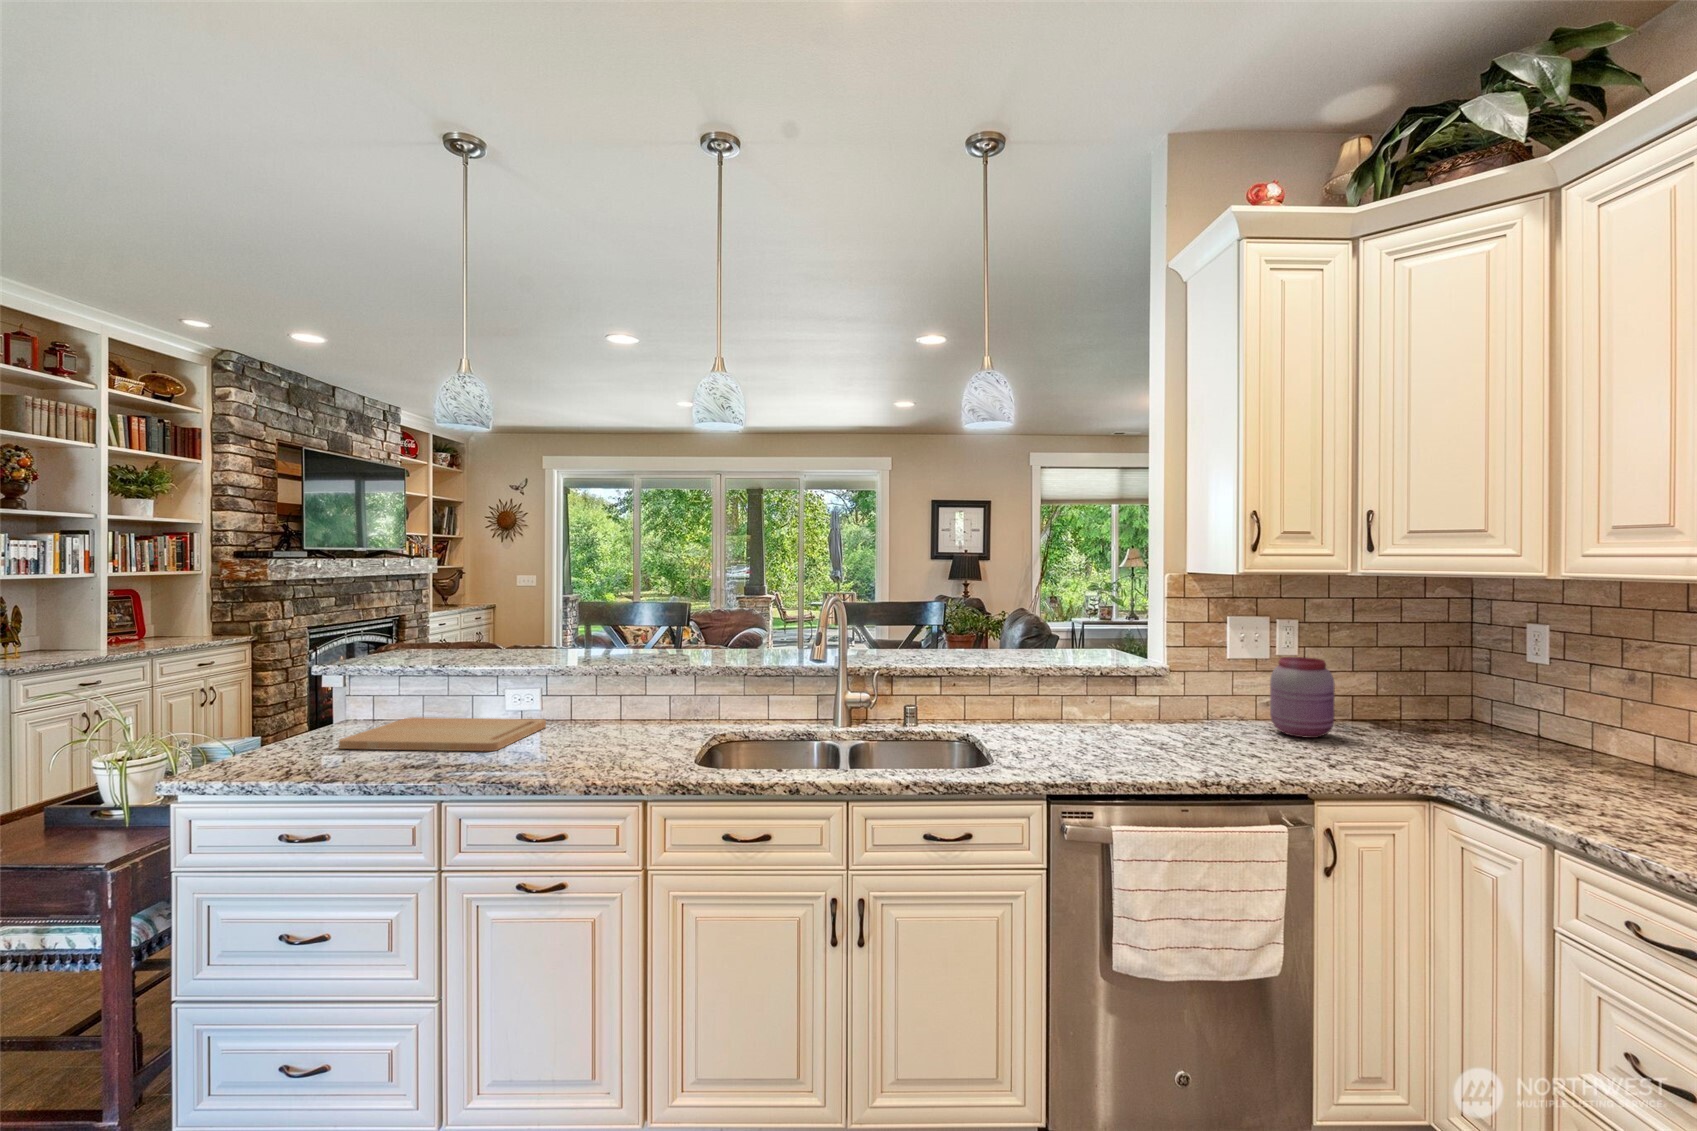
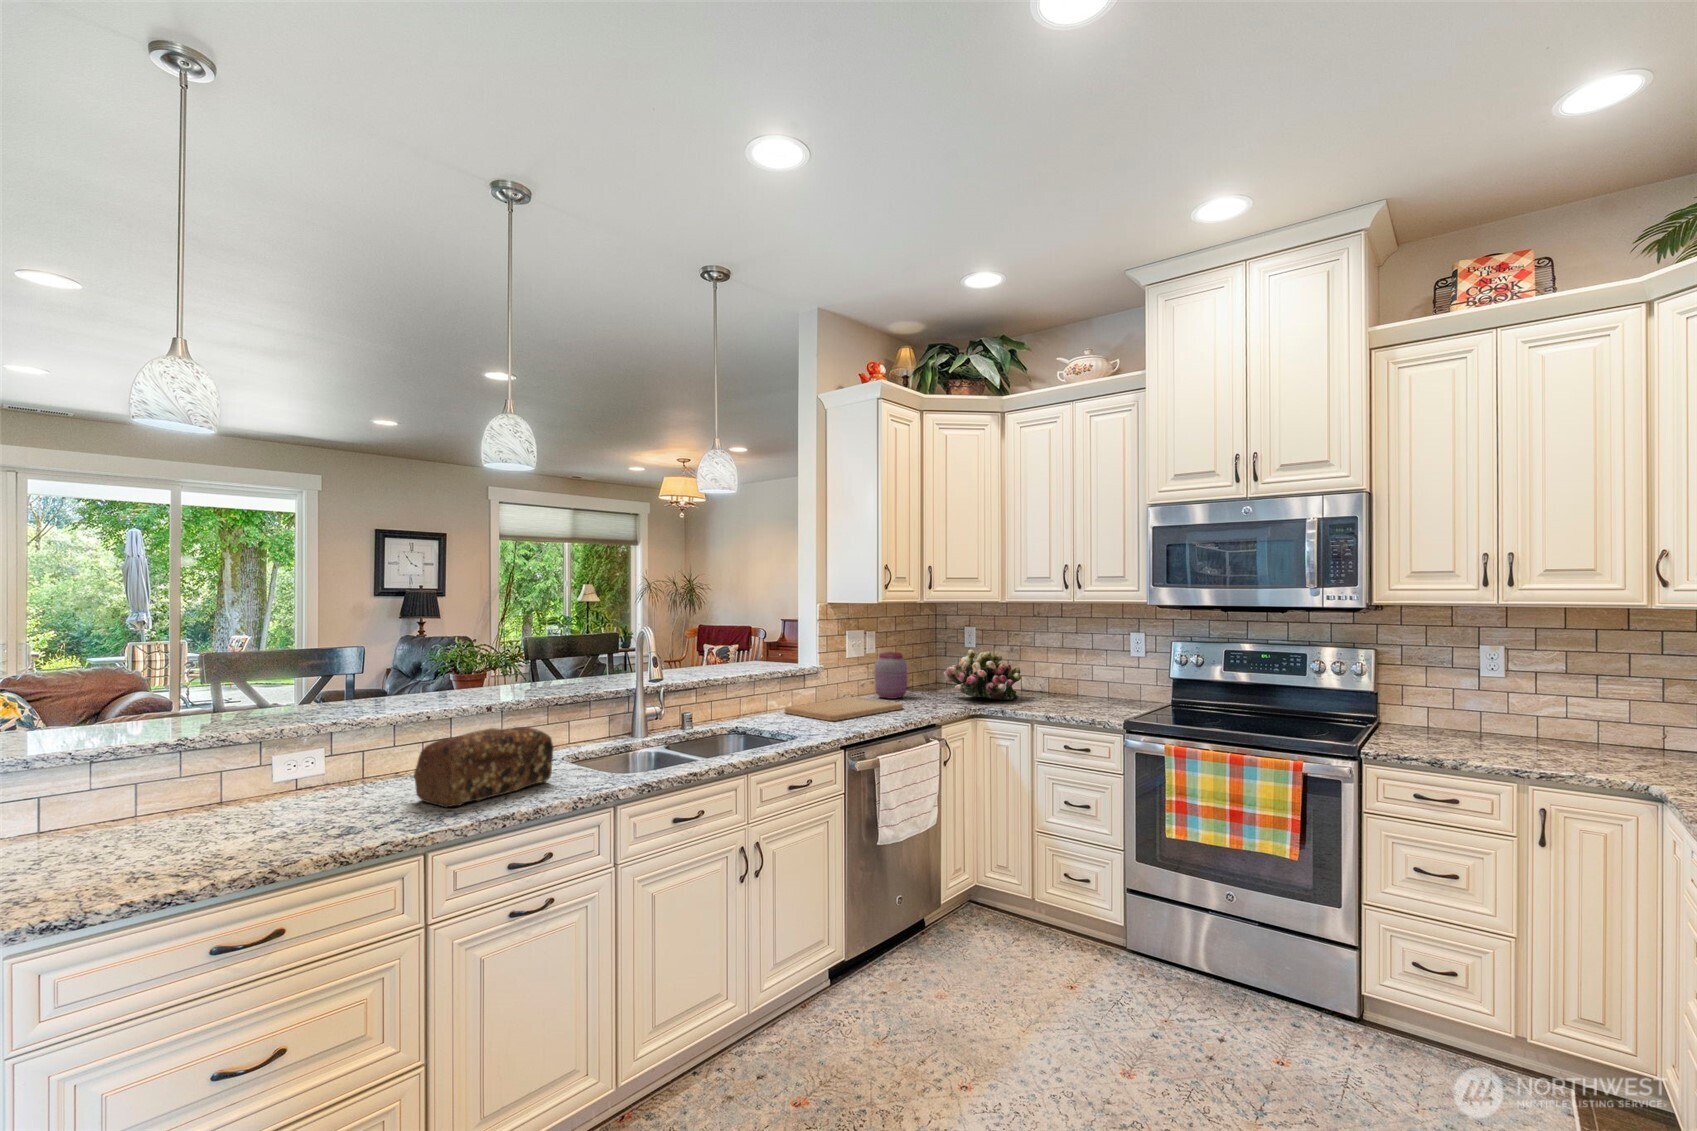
flower arrangement: none [1398,668,1608,786] -> present [943,649,1021,700]
bread loaf: none [512,692,639,762] -> present [414,727,553,807]
cutting board: present [339,717,546,751] -> present [784,697,903,721]

